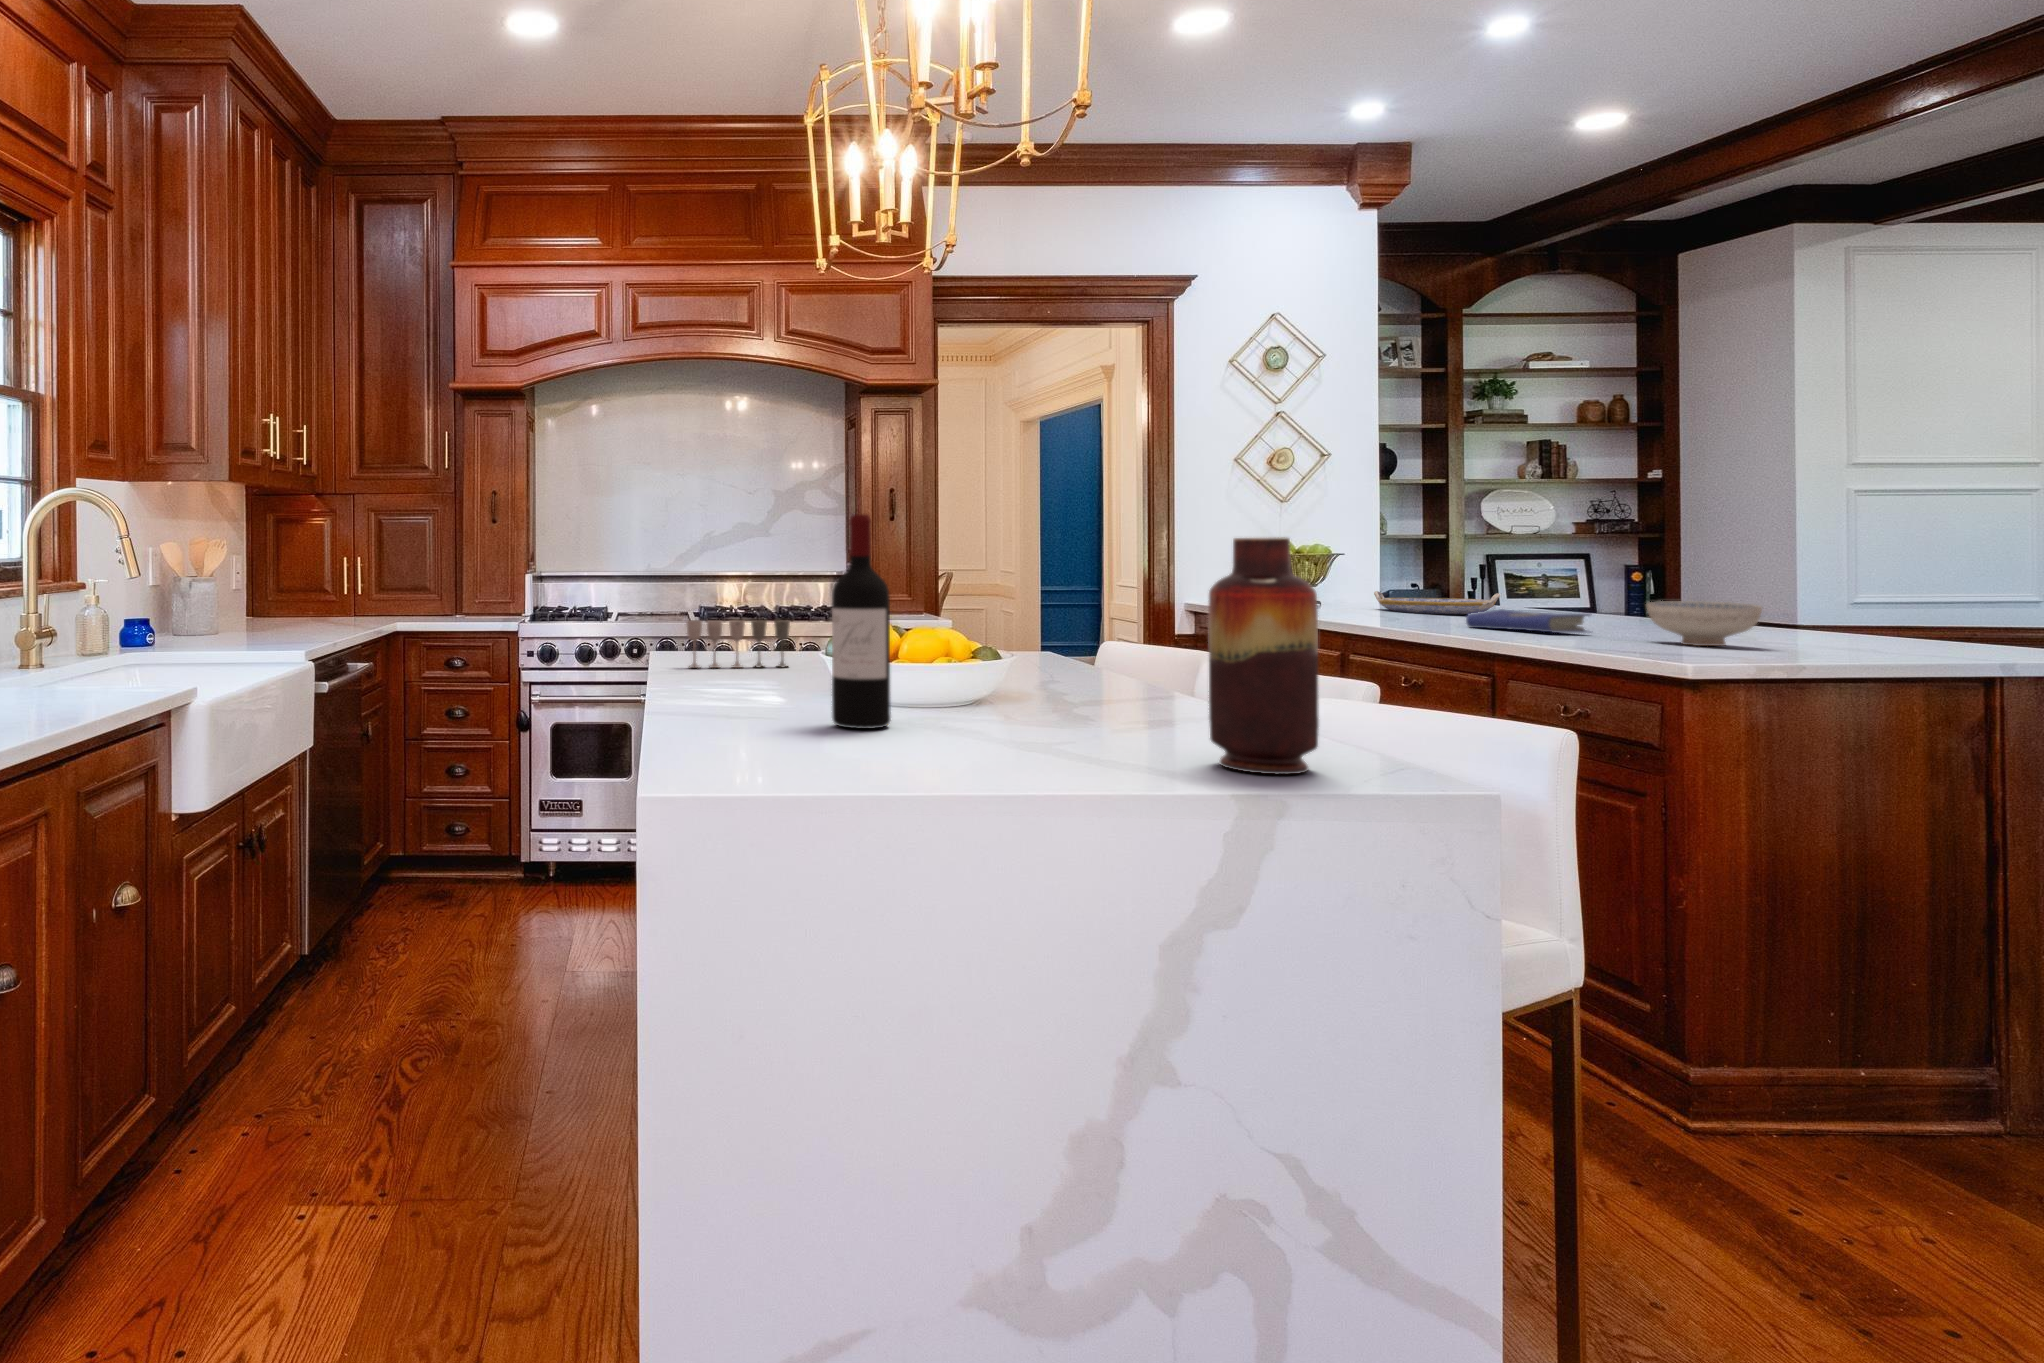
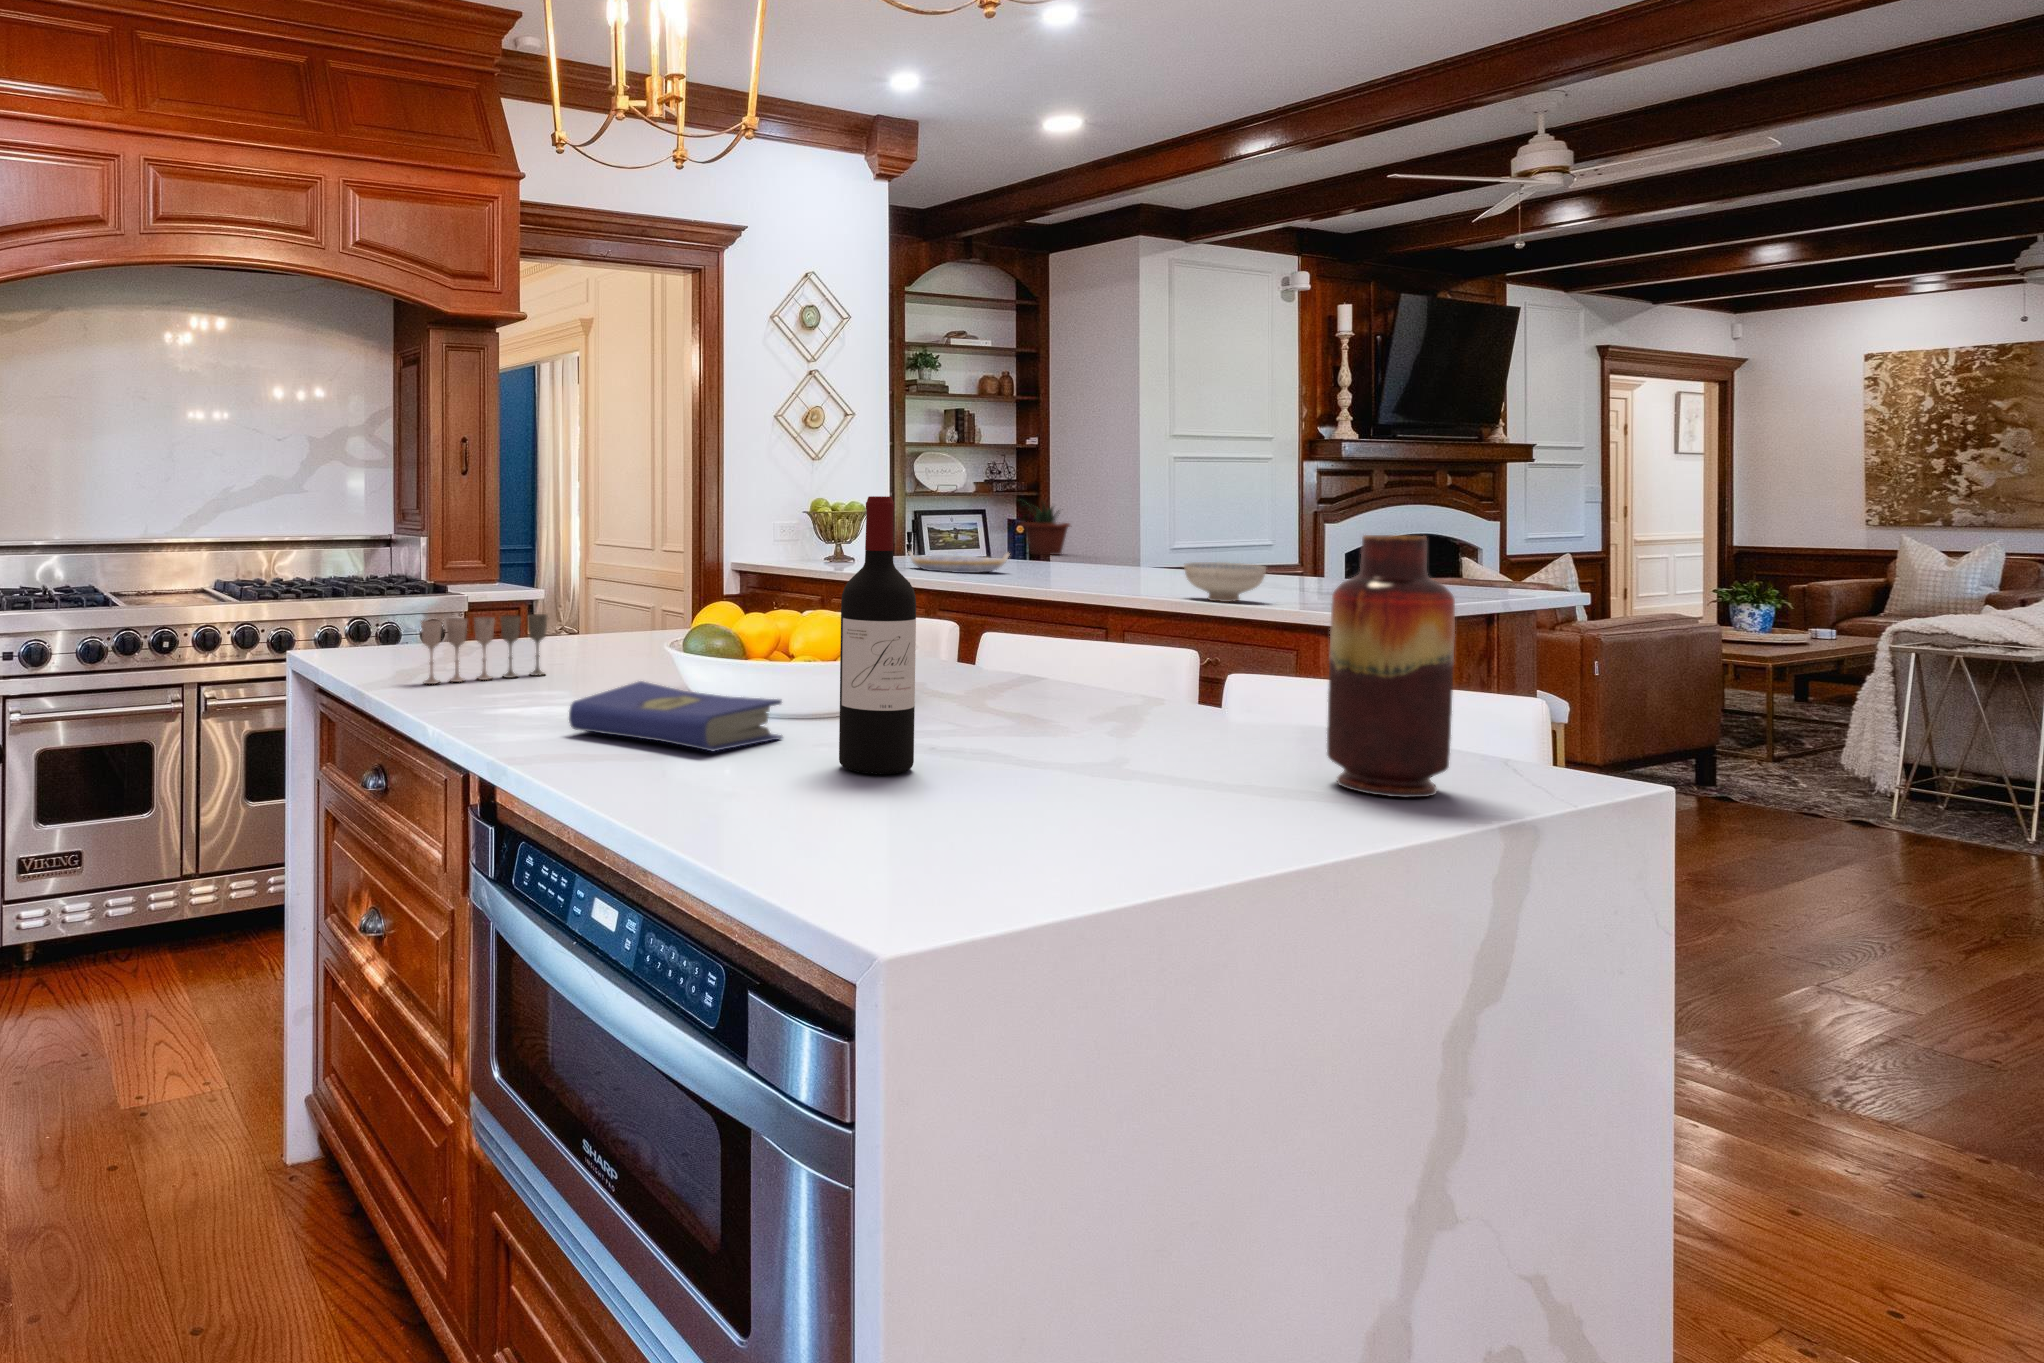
potted plant: none [1627,541,1727,606] -> present [1022,502,1070,555]
hardcover book: present [1466,609,1587,633] -> present [569,681,782,751]

